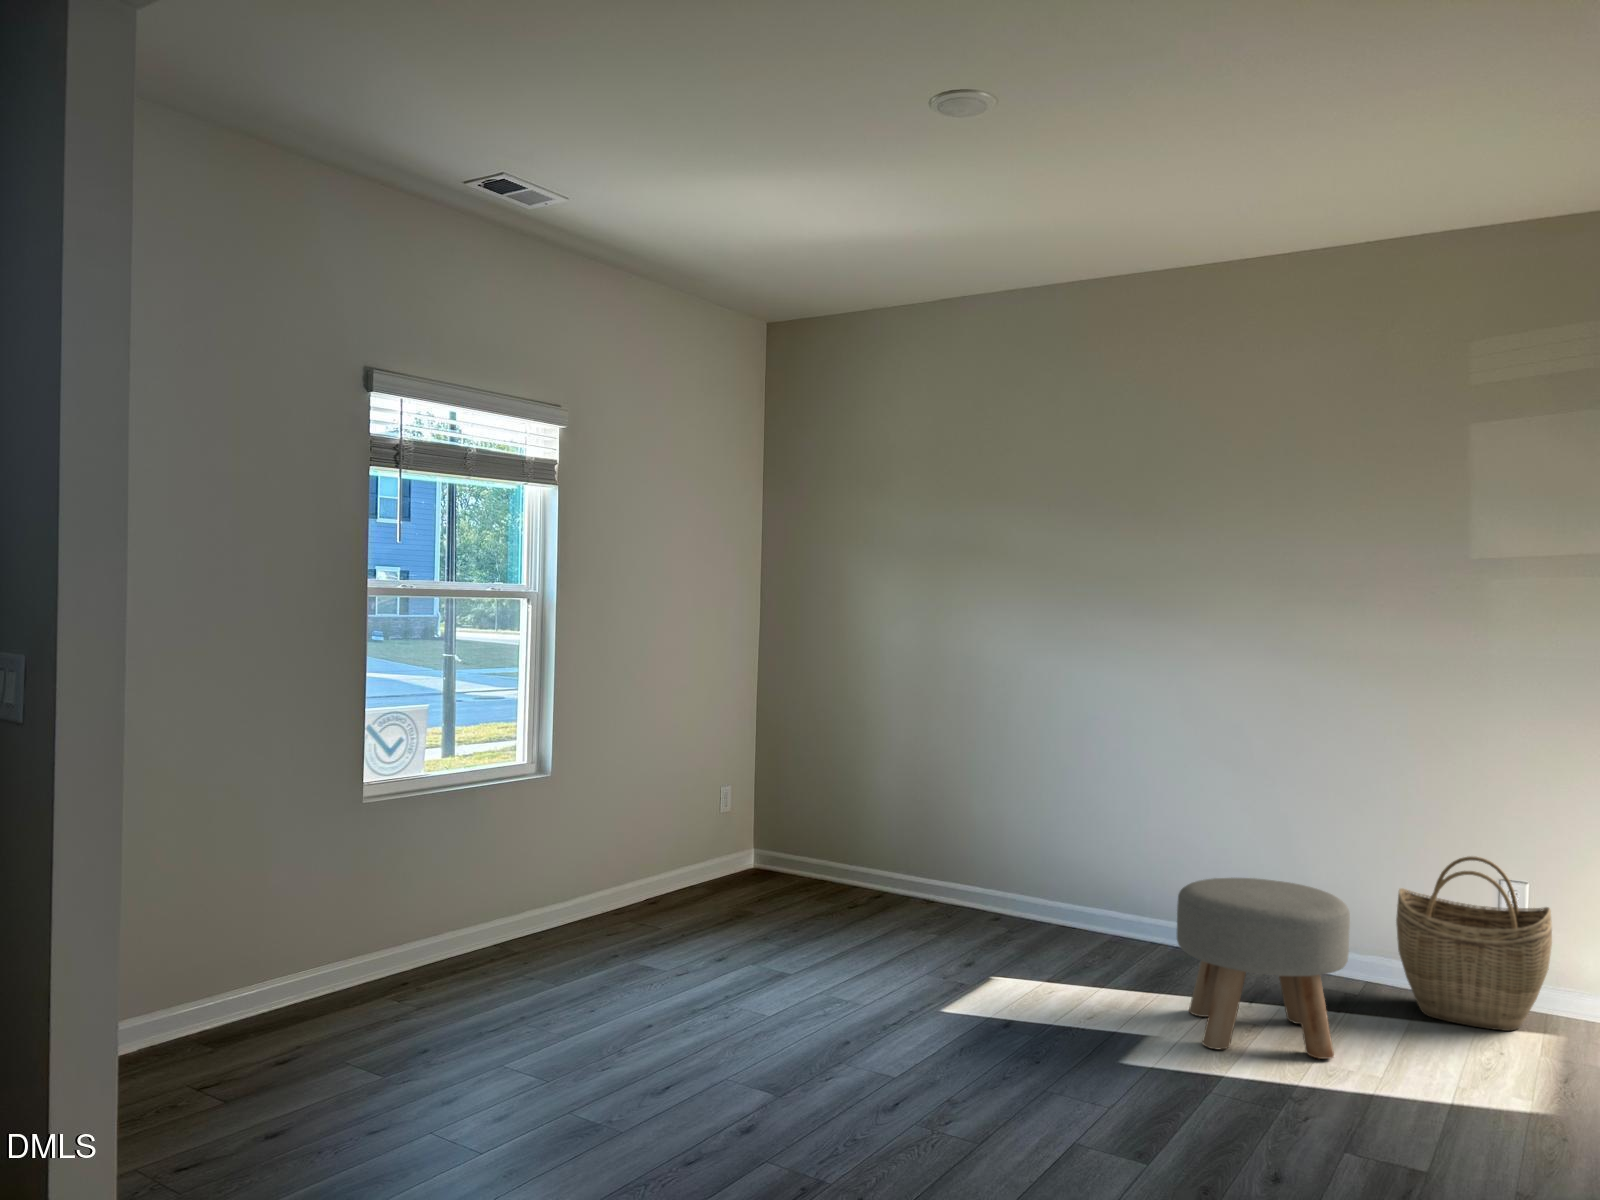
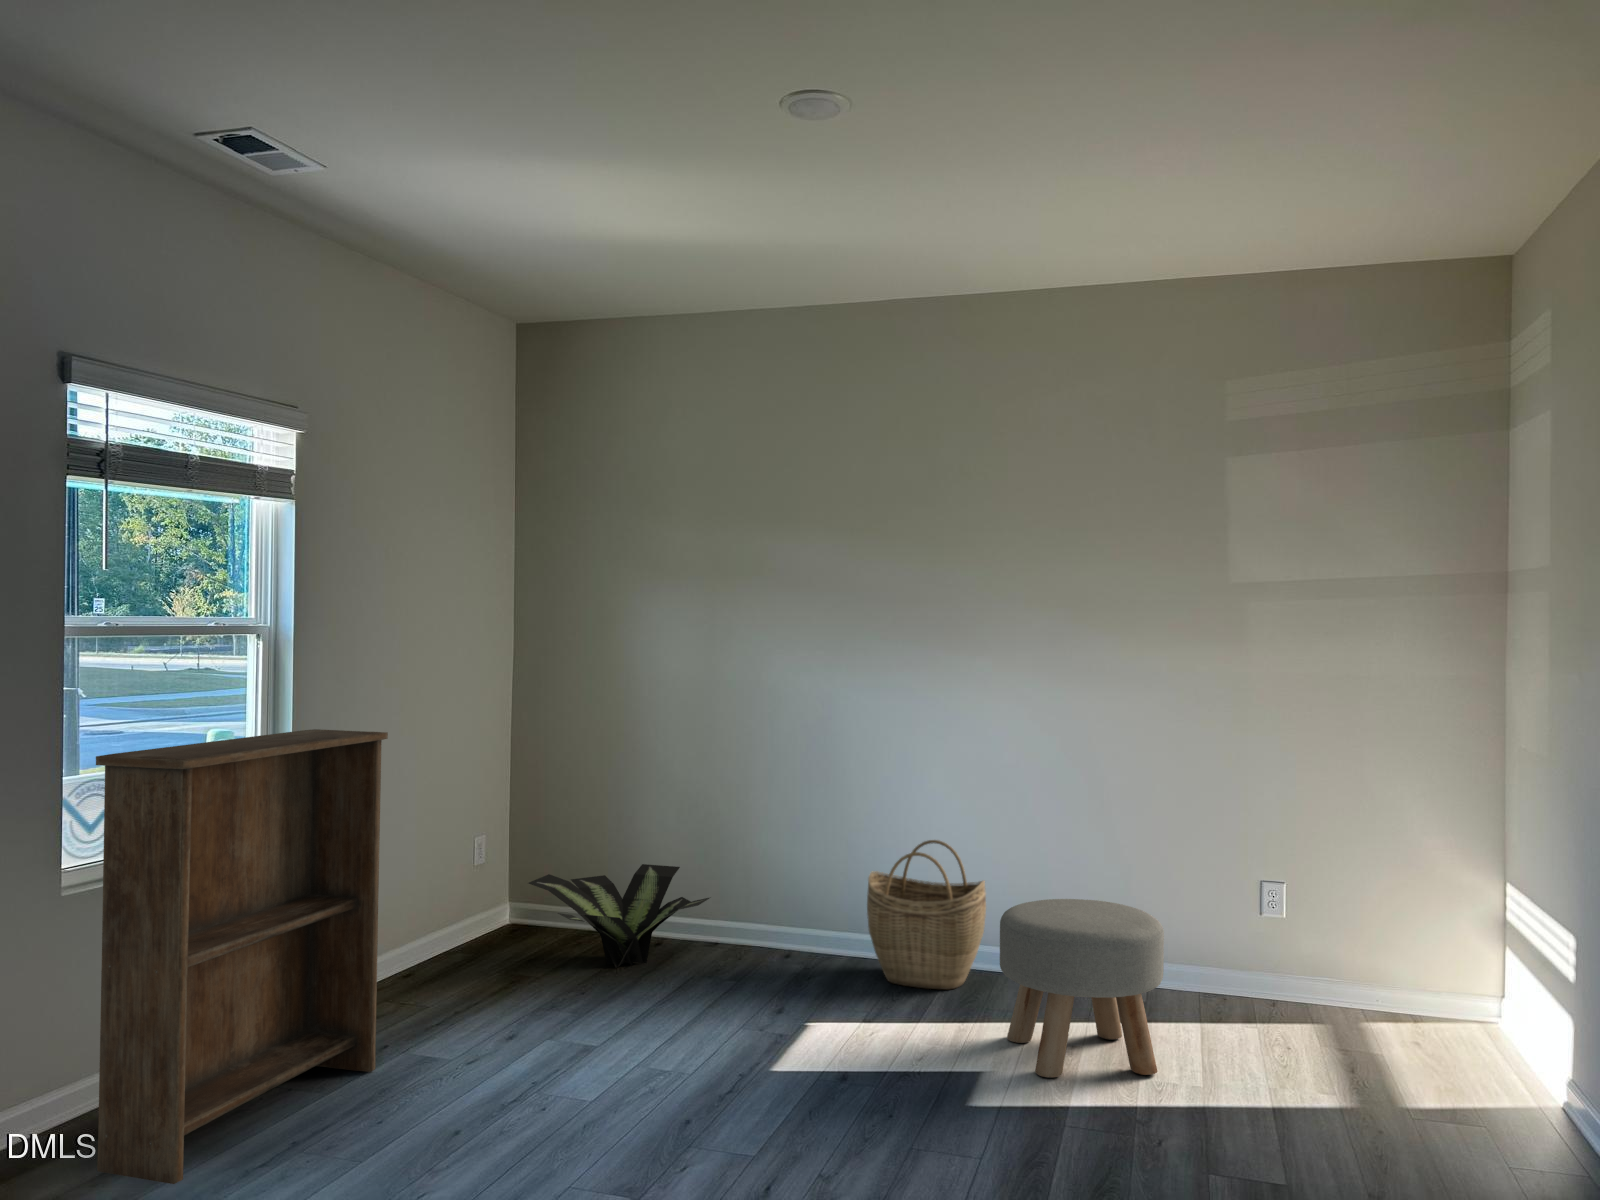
bookshelf: none [379,680,617,1034] -> present [96,729,388,1184]
potted plant: none [762,823,927,914] -> present [529,864,709,967]
woven basket: present [1396,856,1552,1031] -> present [867,840,986,989]

